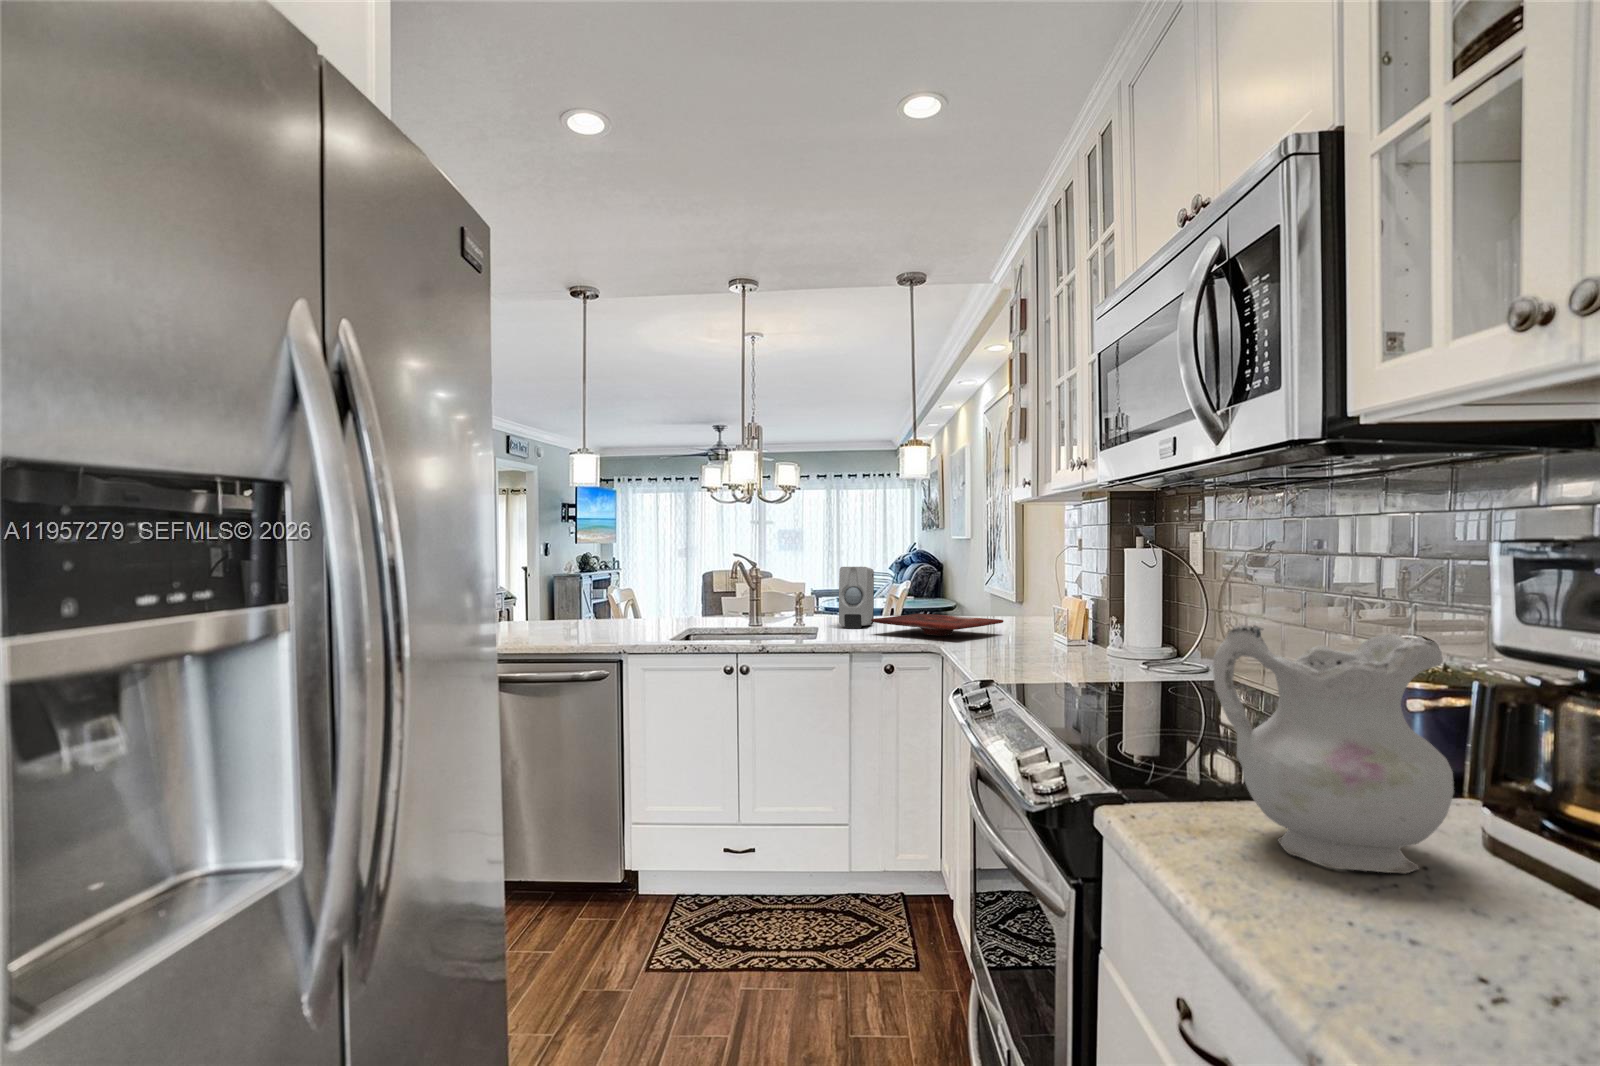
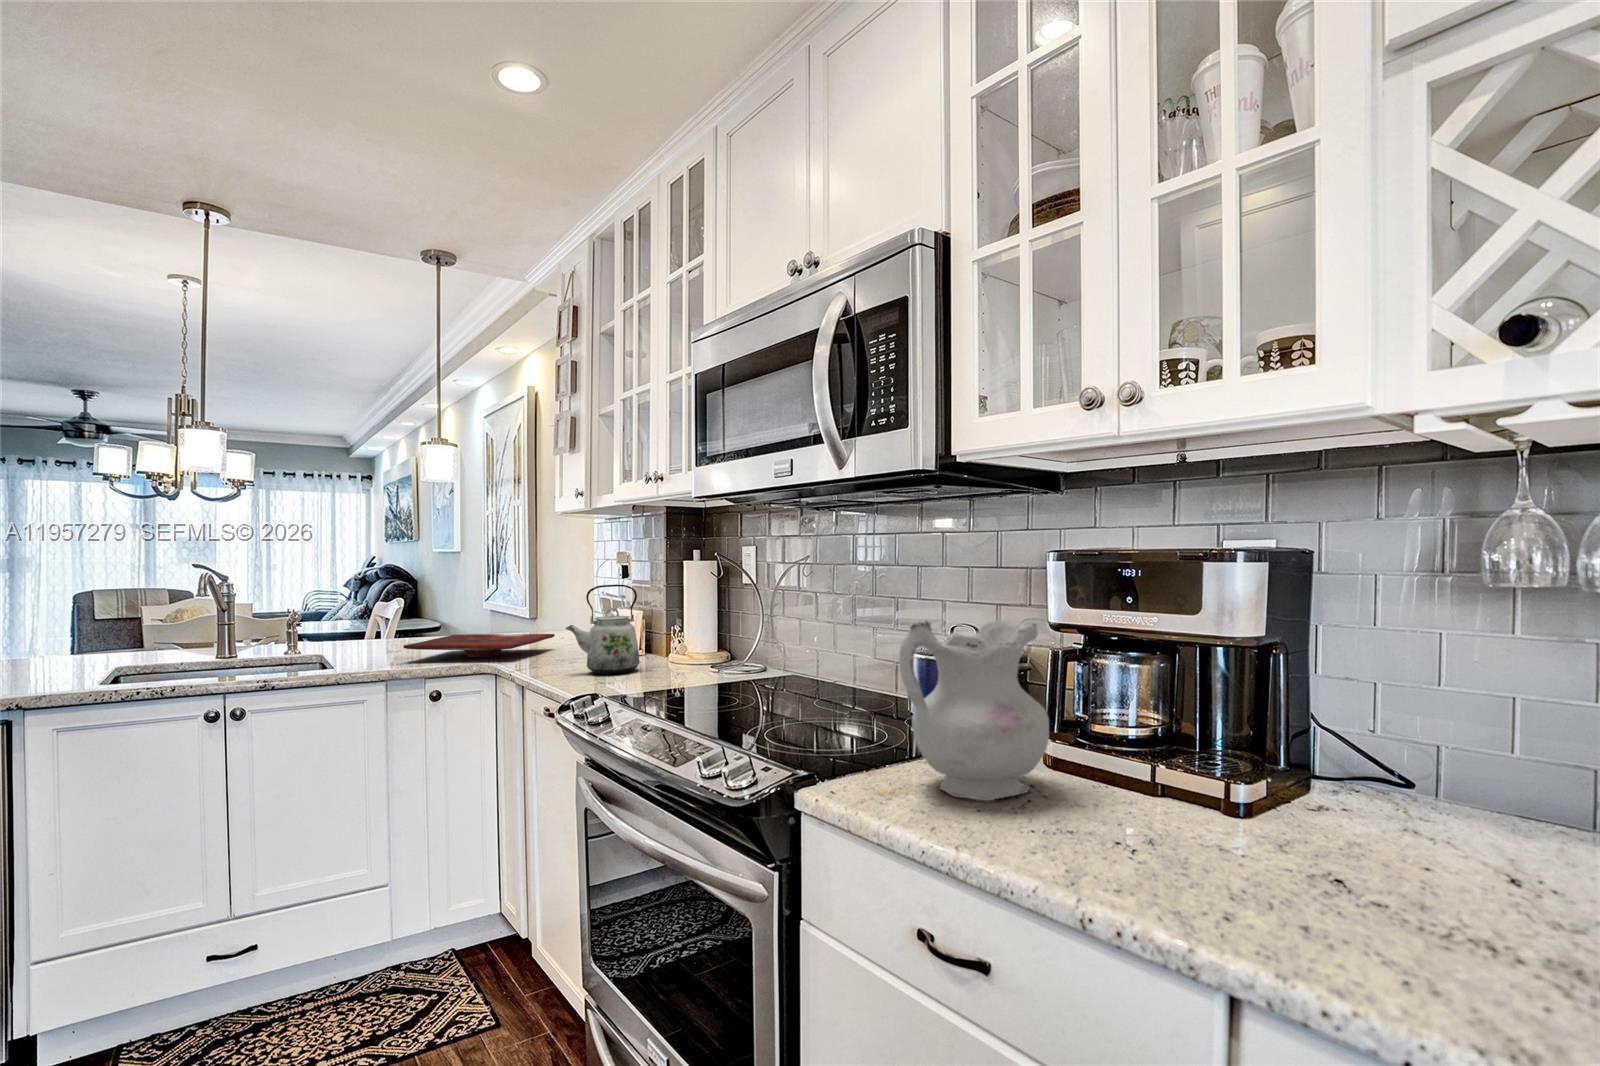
soap dispenser: present [839,567,874,629] -> none [352,586,394,659]
kettle: none [989,573,1063,662] -> present [566,584,639,674]

